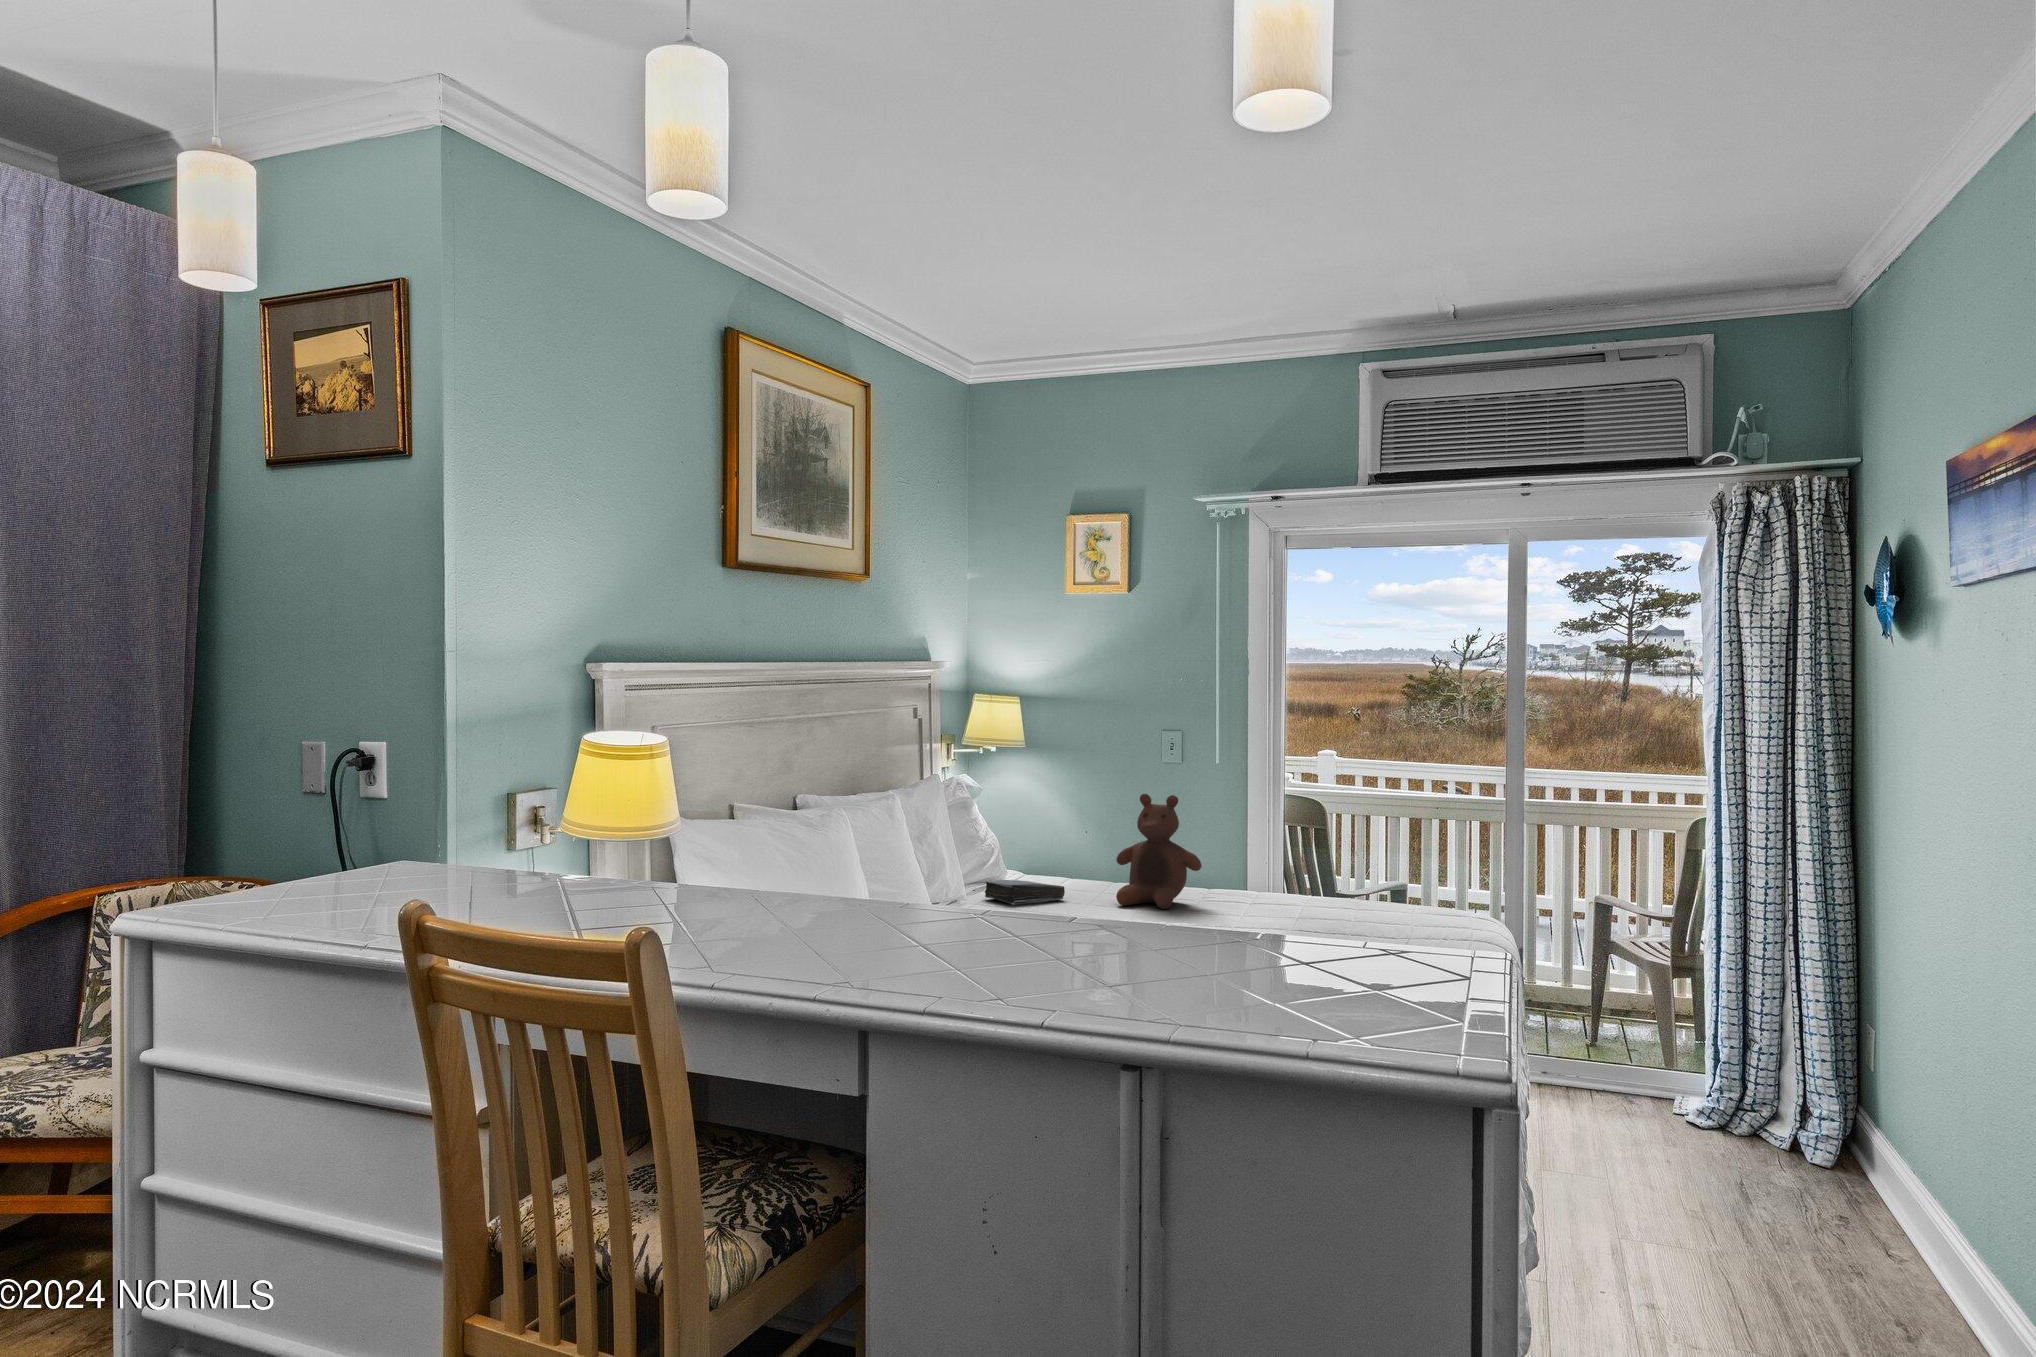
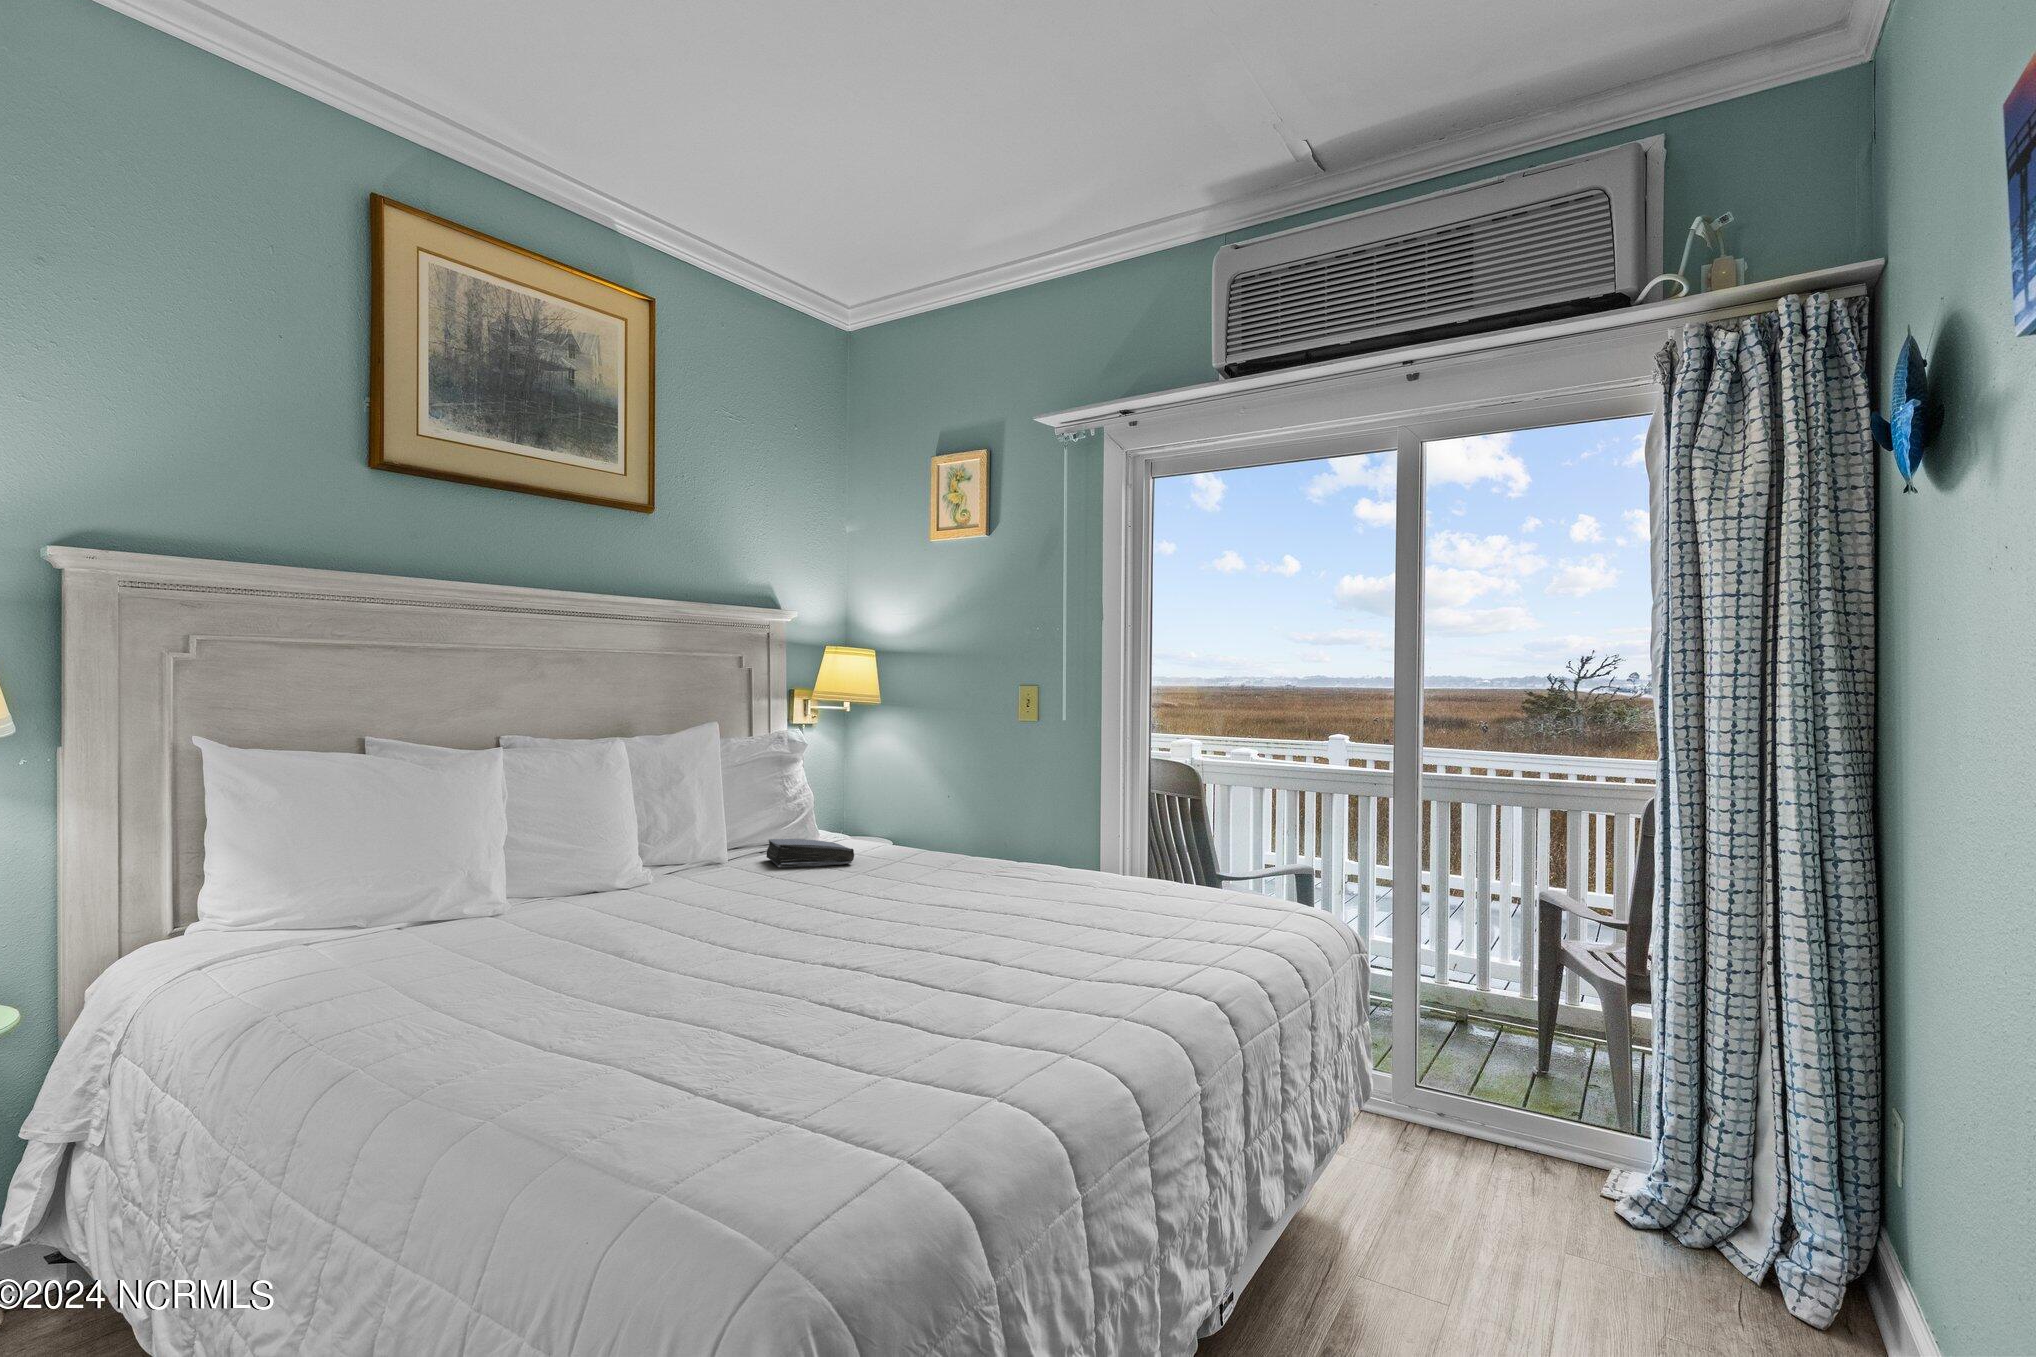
stuffed bear: present [1116,794,1202,909] -> none [896,746,1000,881]

